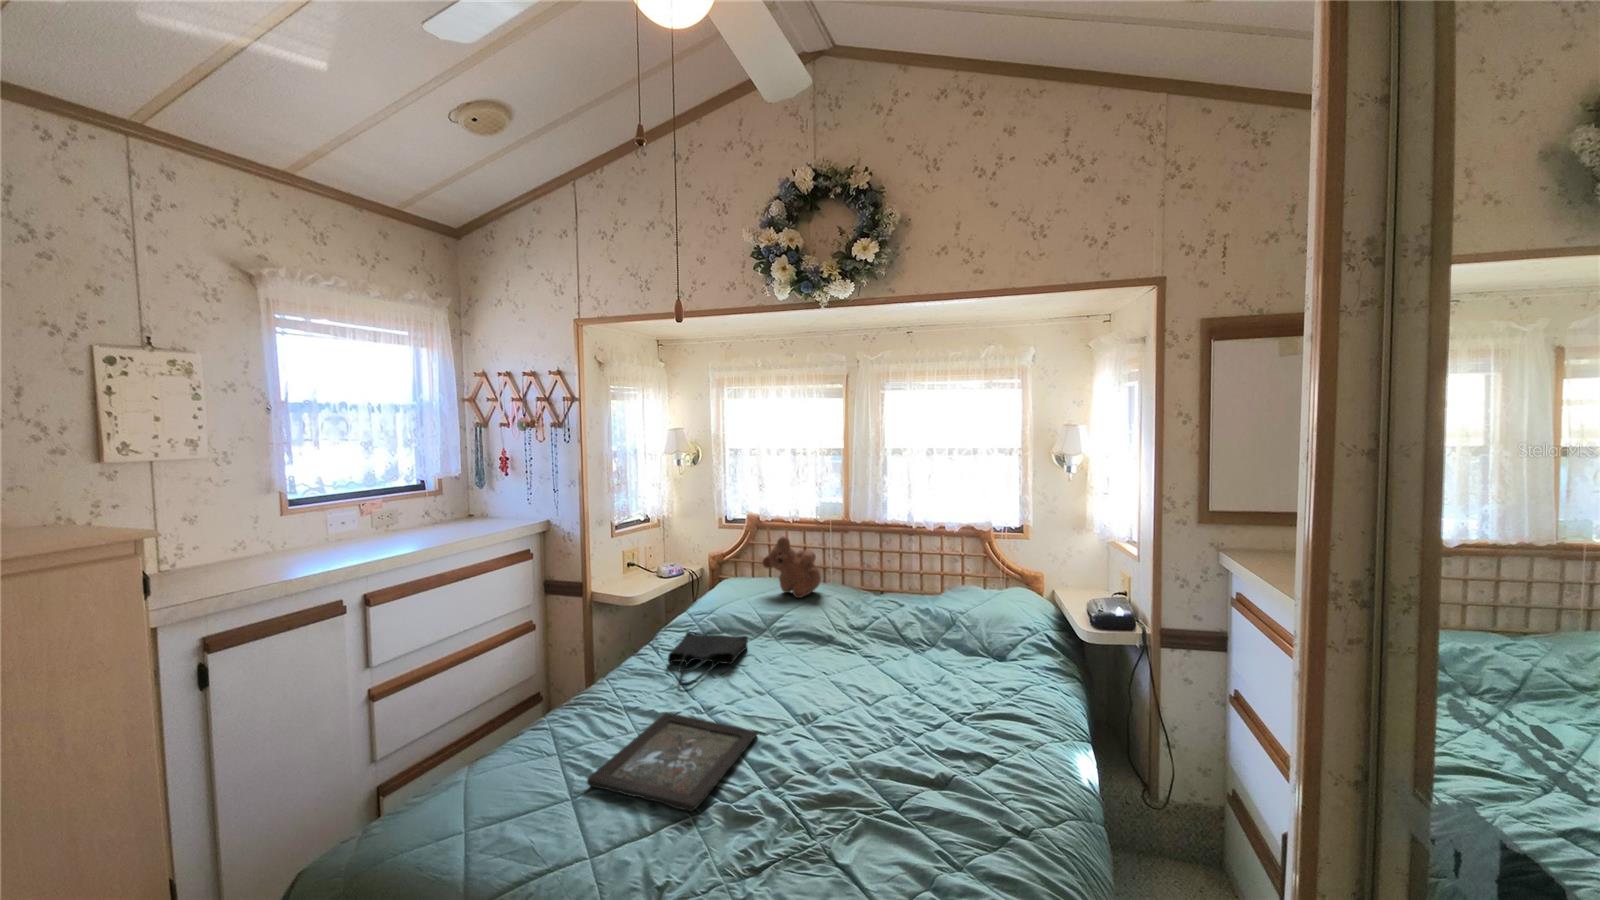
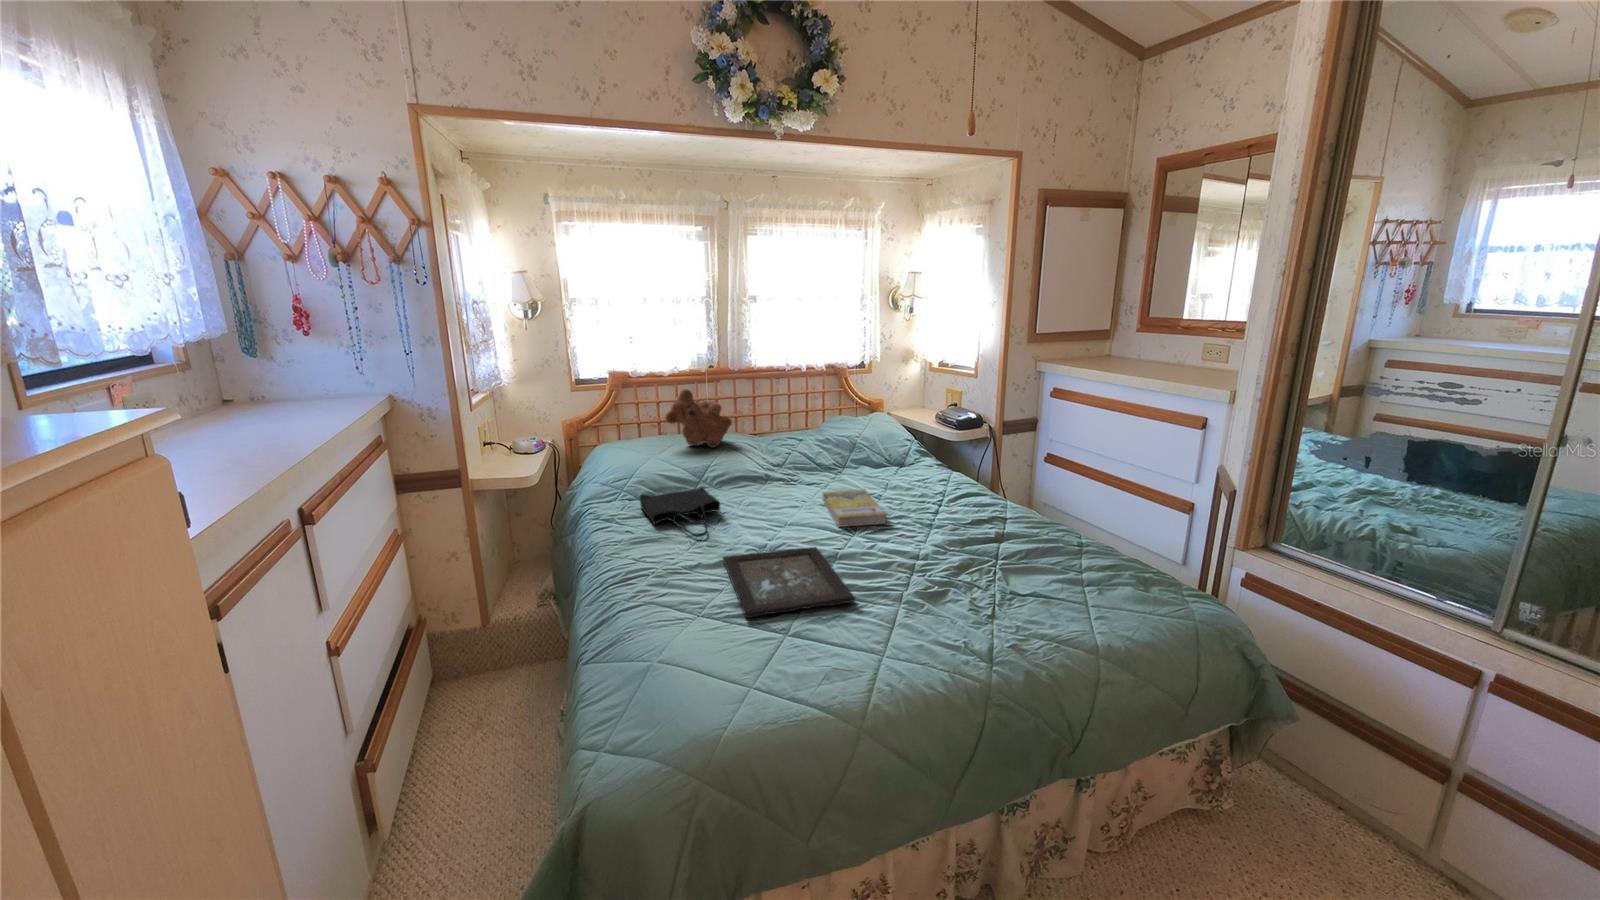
book: none [819,669,900,728] -> present [823,489,886,527]

